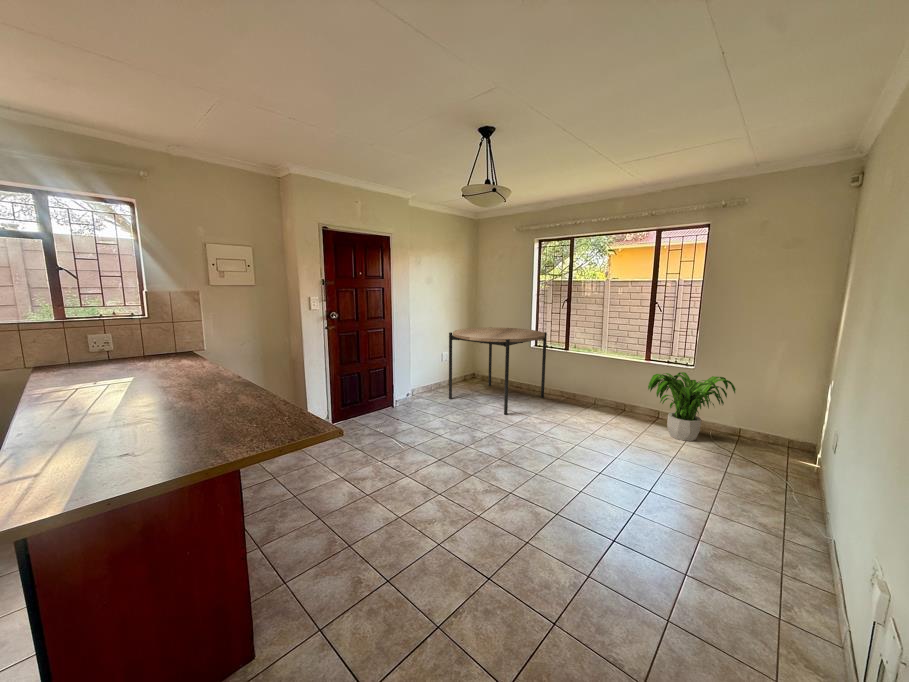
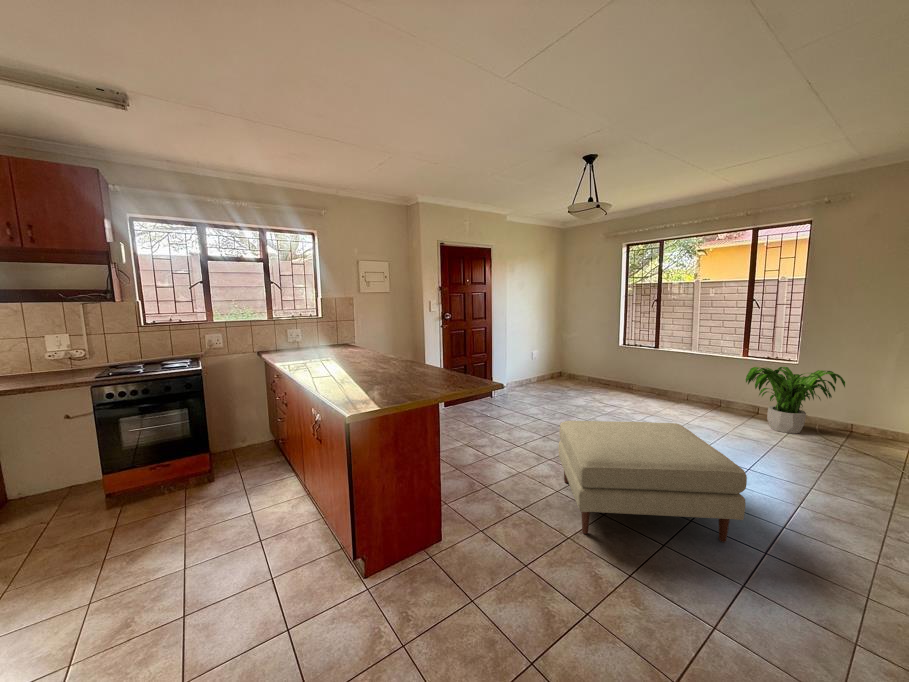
dining table: present [449,327,547,415] -> none [541,327,636,405]
ottoman: none [445,450,645,610] -> present [558,421,747,542]

